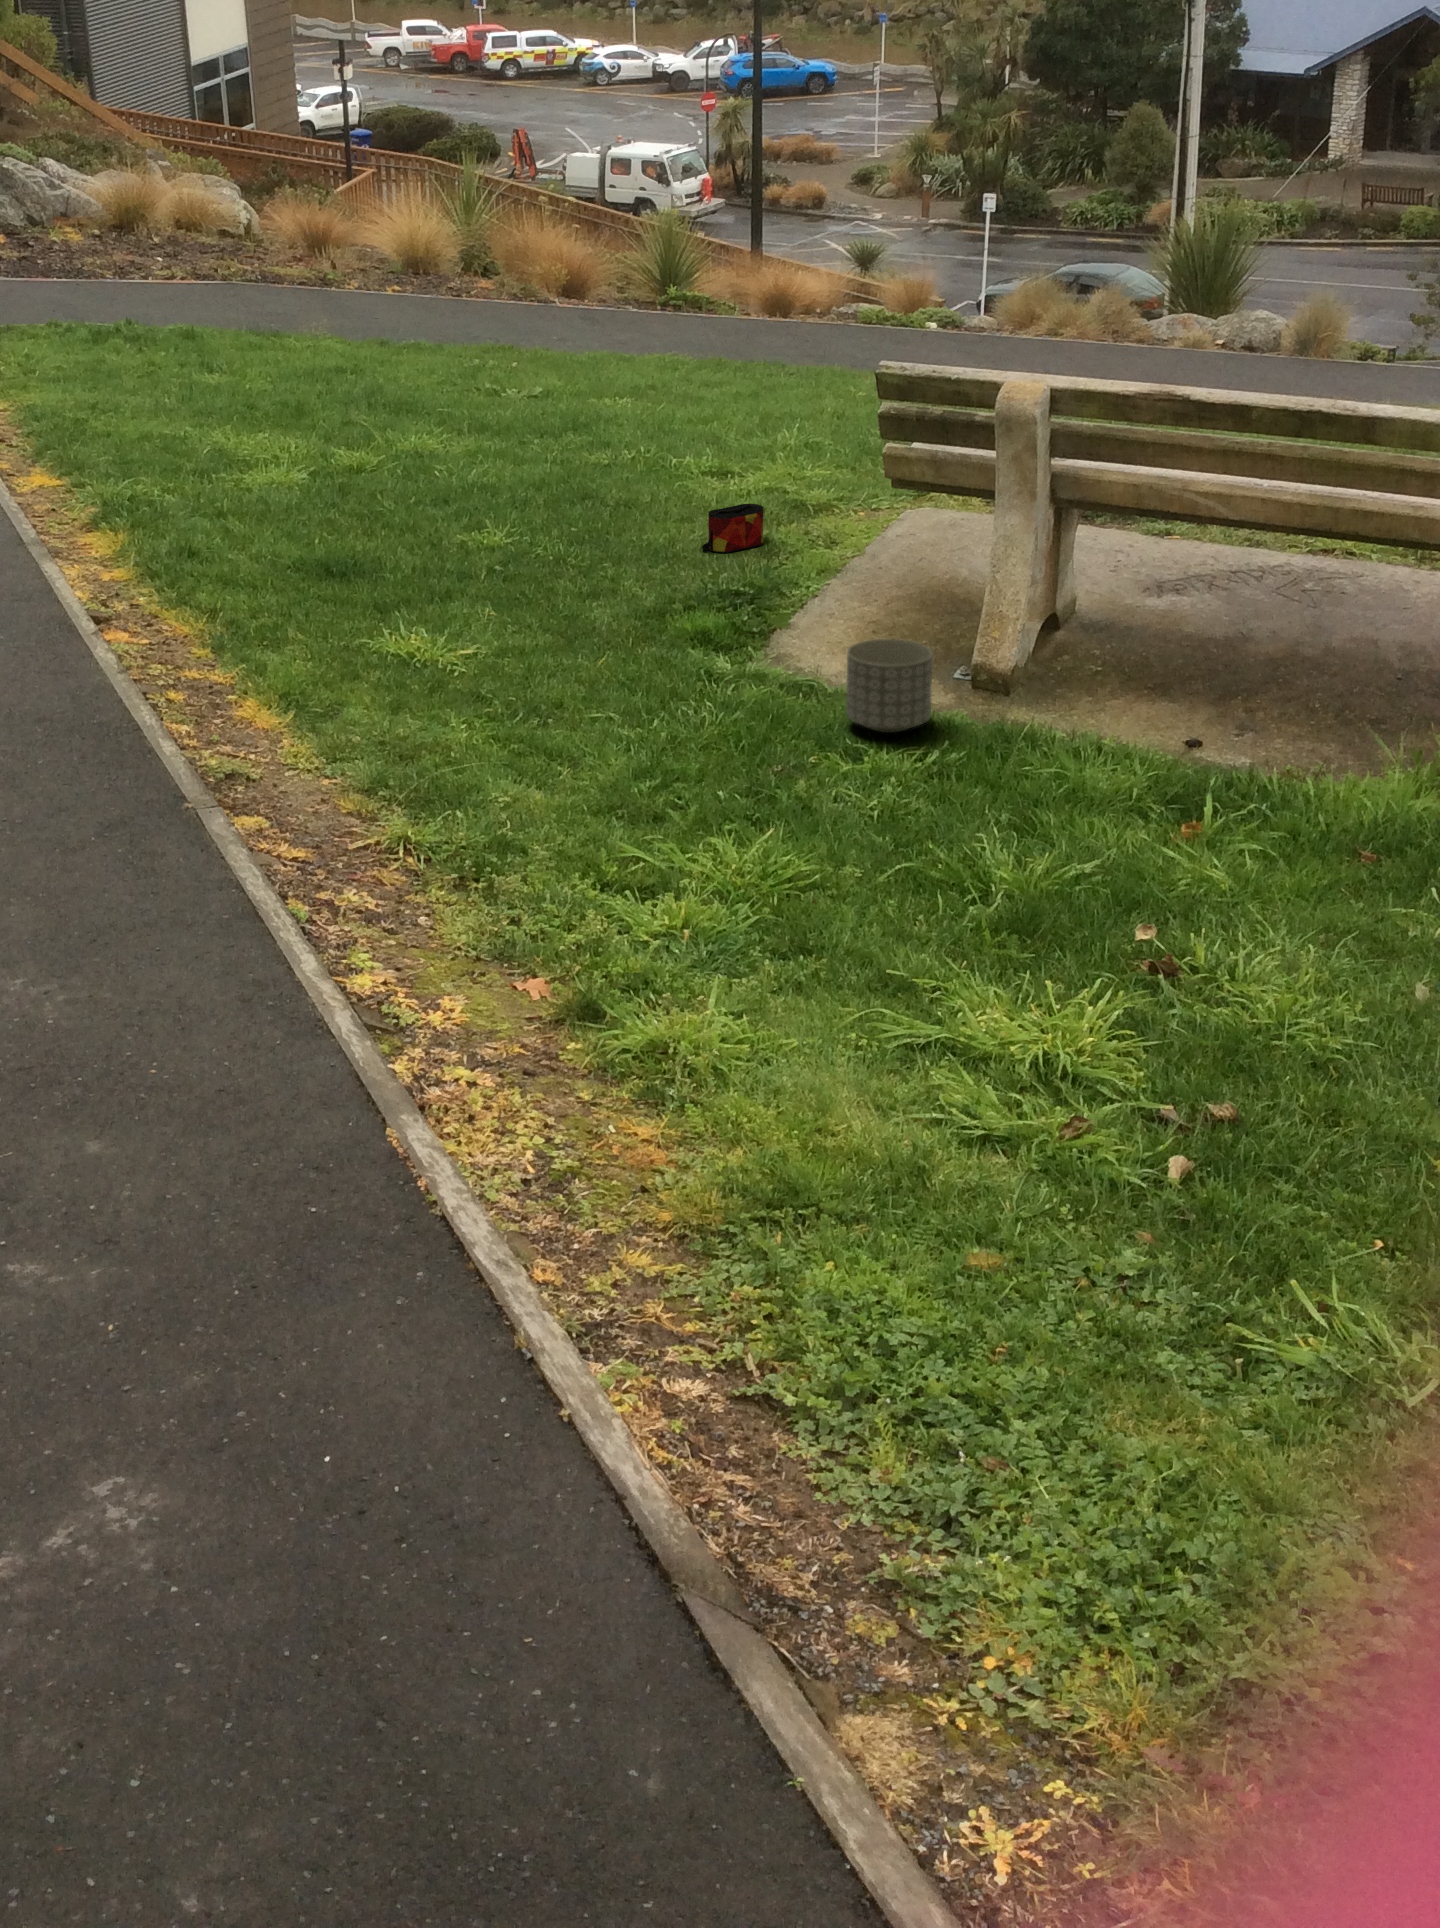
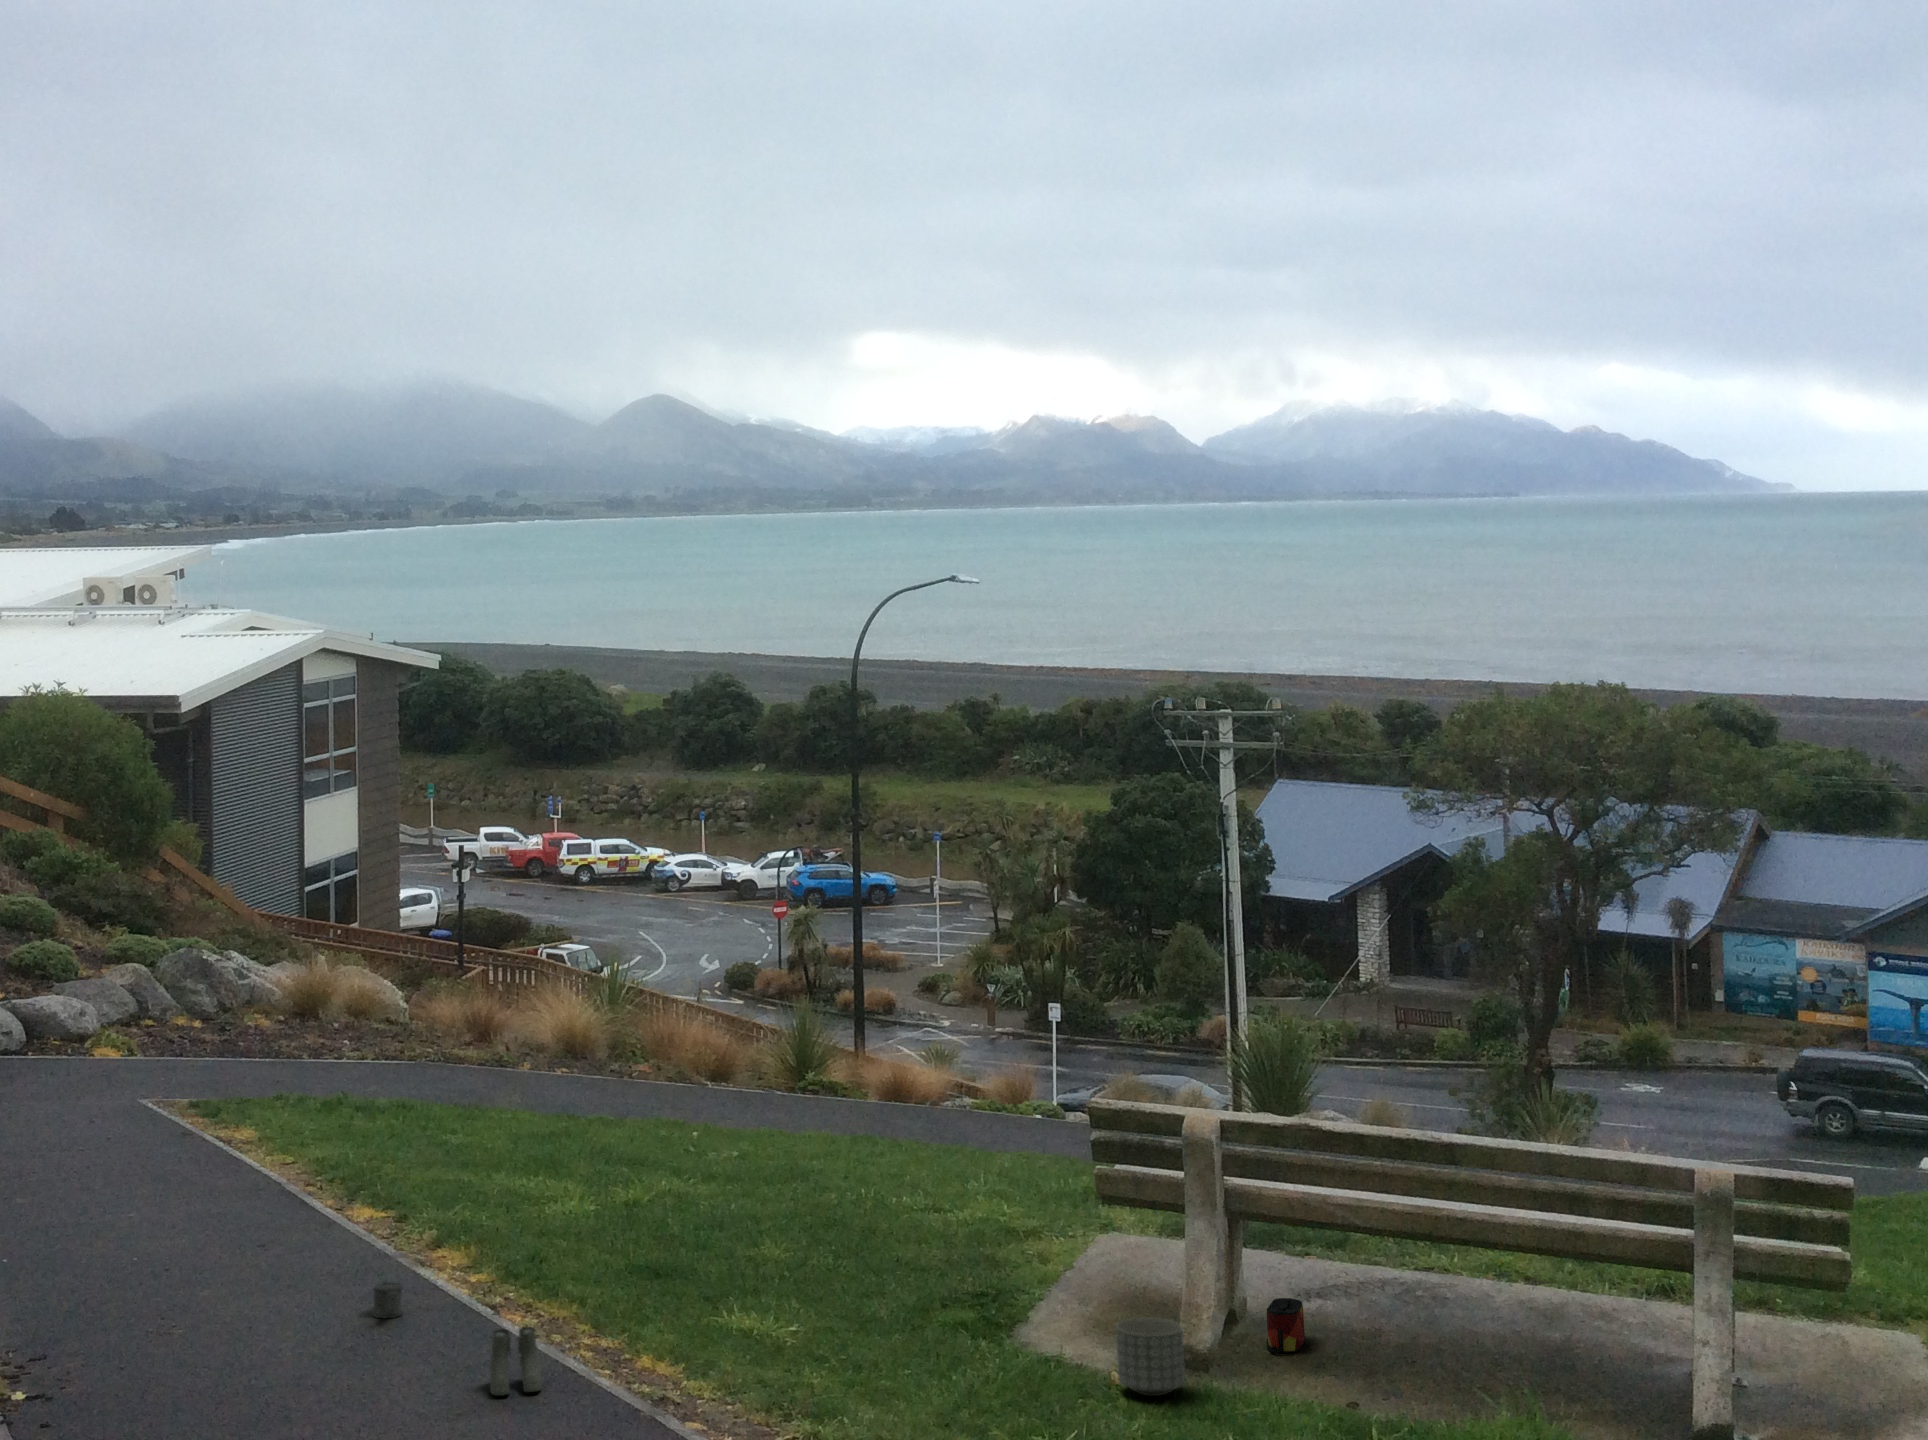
bag: present [702,504,763,553] -> present [1266,1298,1305,1353]
watering can: none [14,555,52,600] -> present [374,1279,403,1319]
boots: none [99,629,163,708] -> present [490,1327,541,1396]

